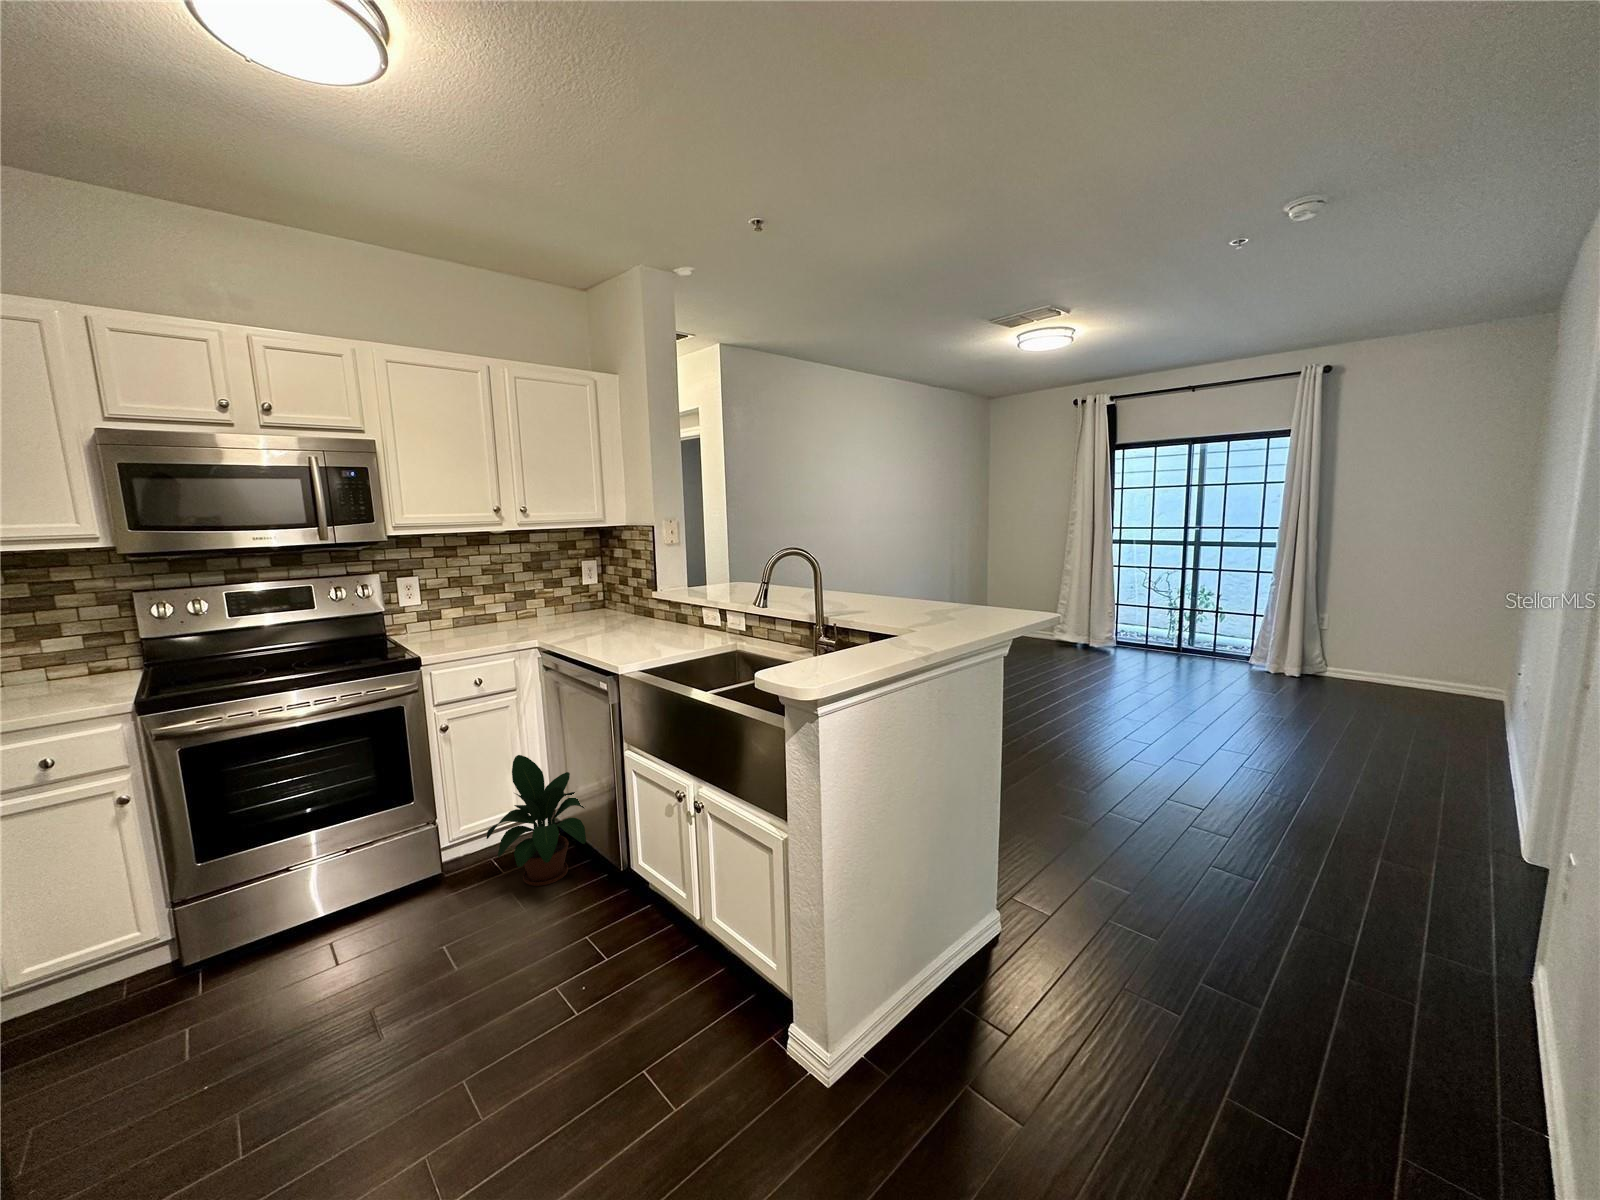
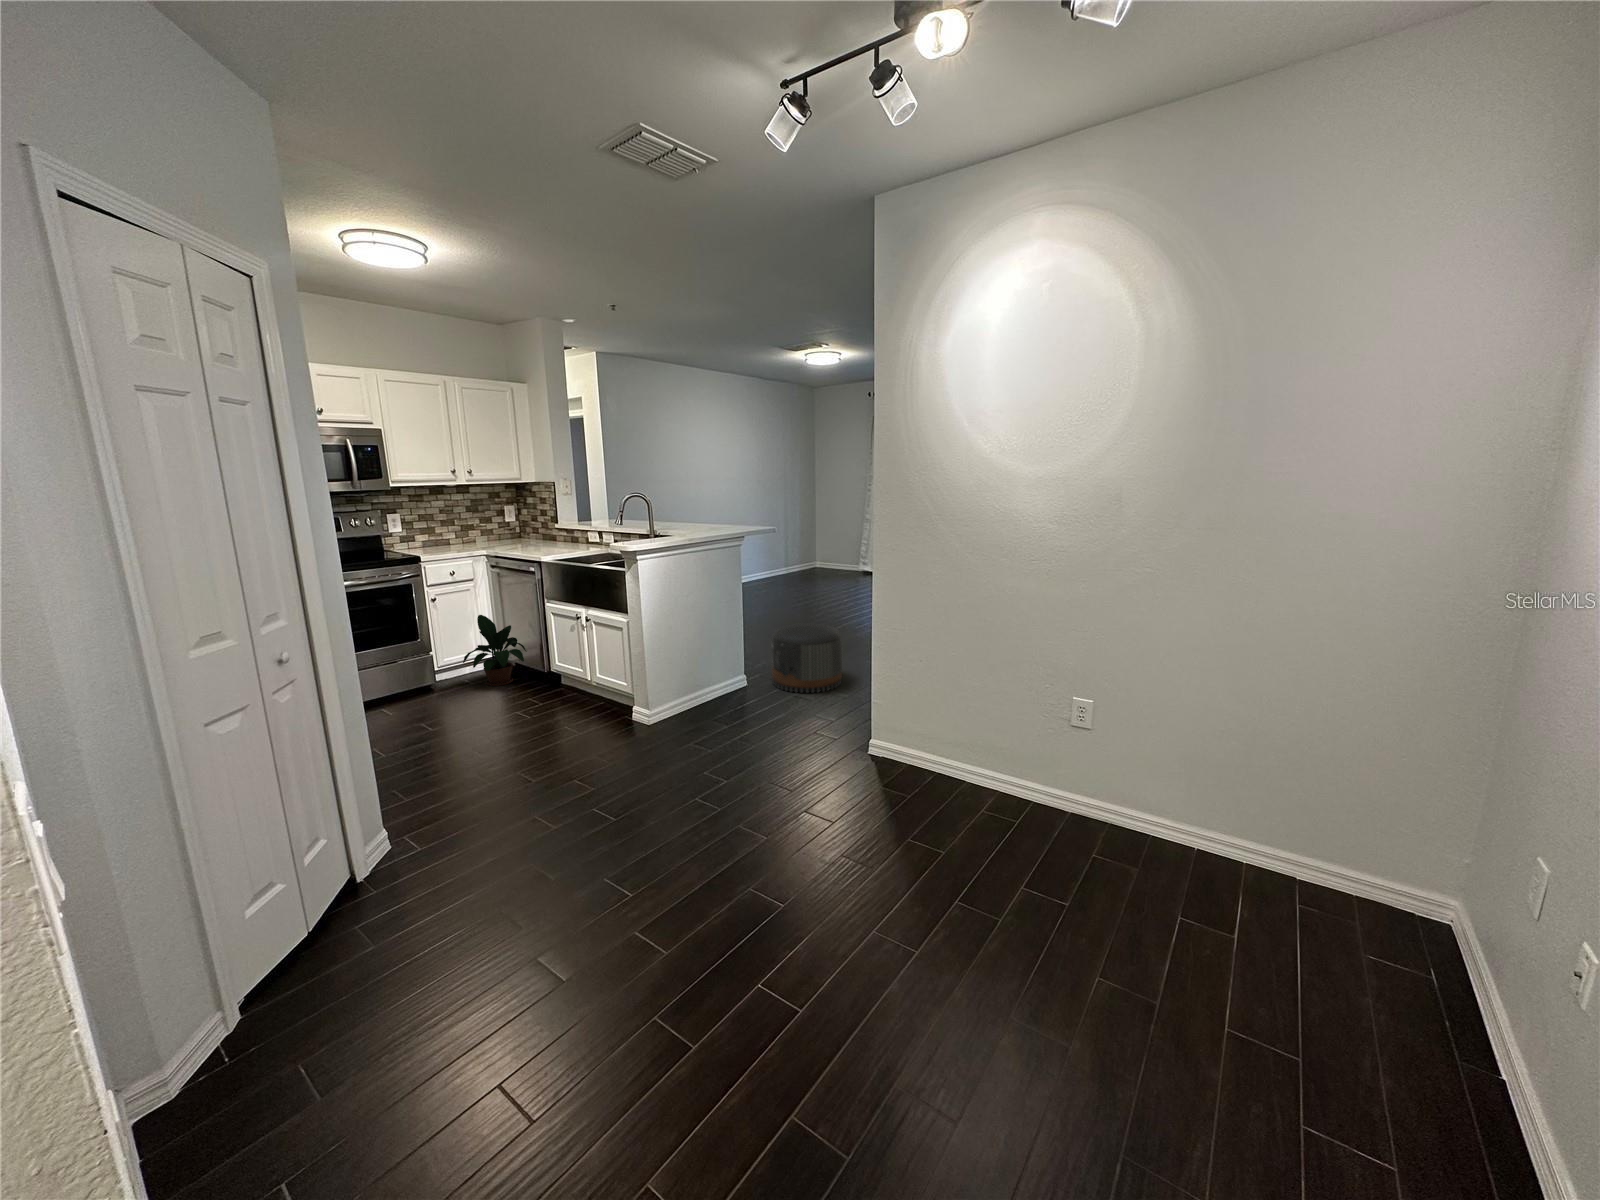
pouf: none [1051,807,1220,990] -> present [771,623,842,693]

